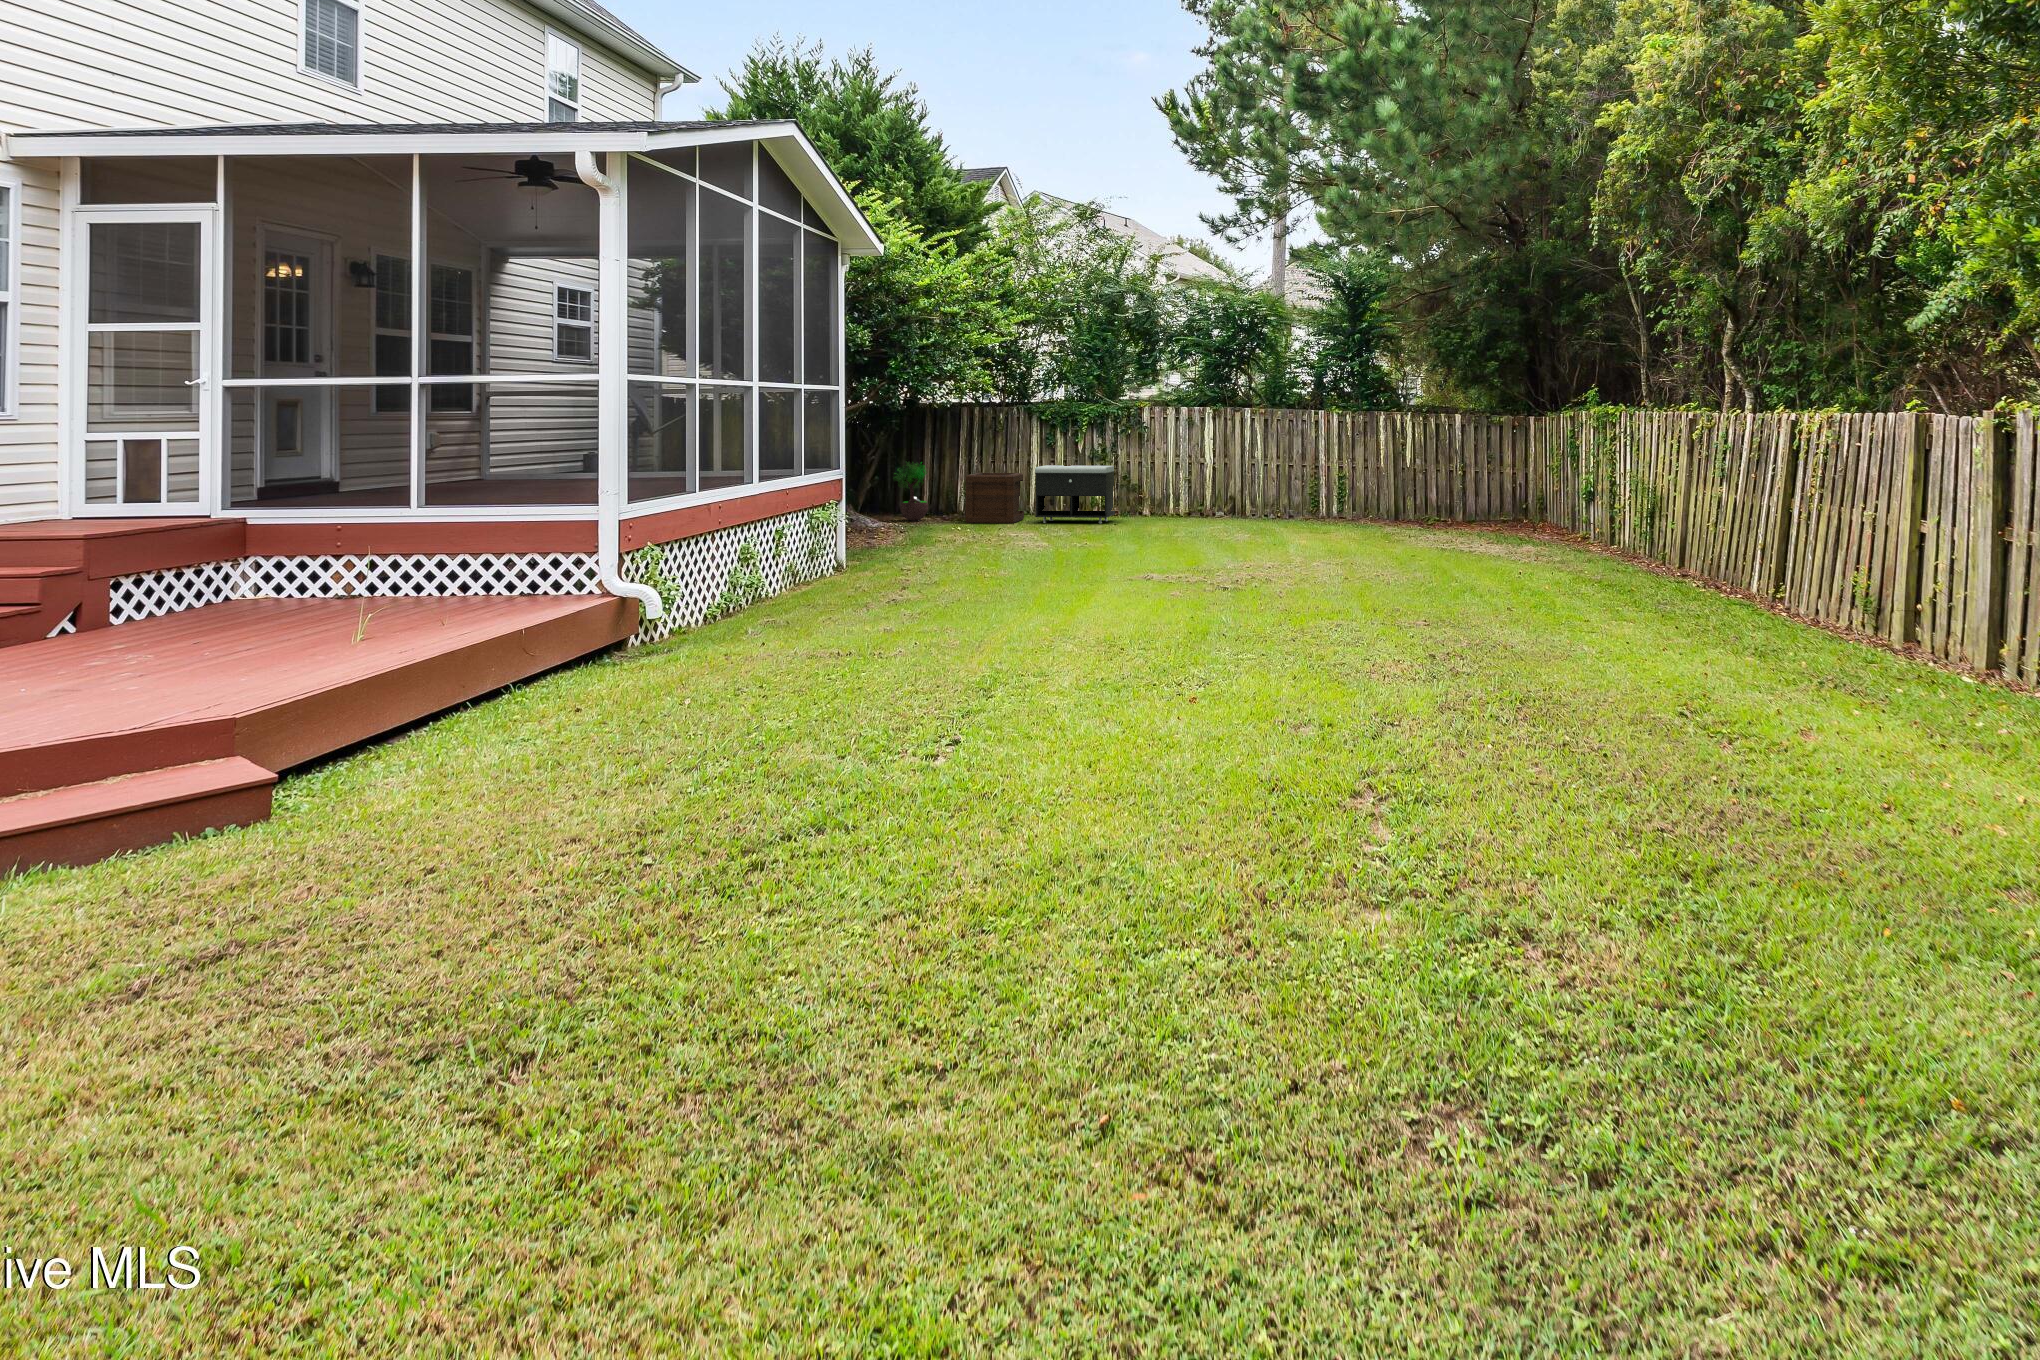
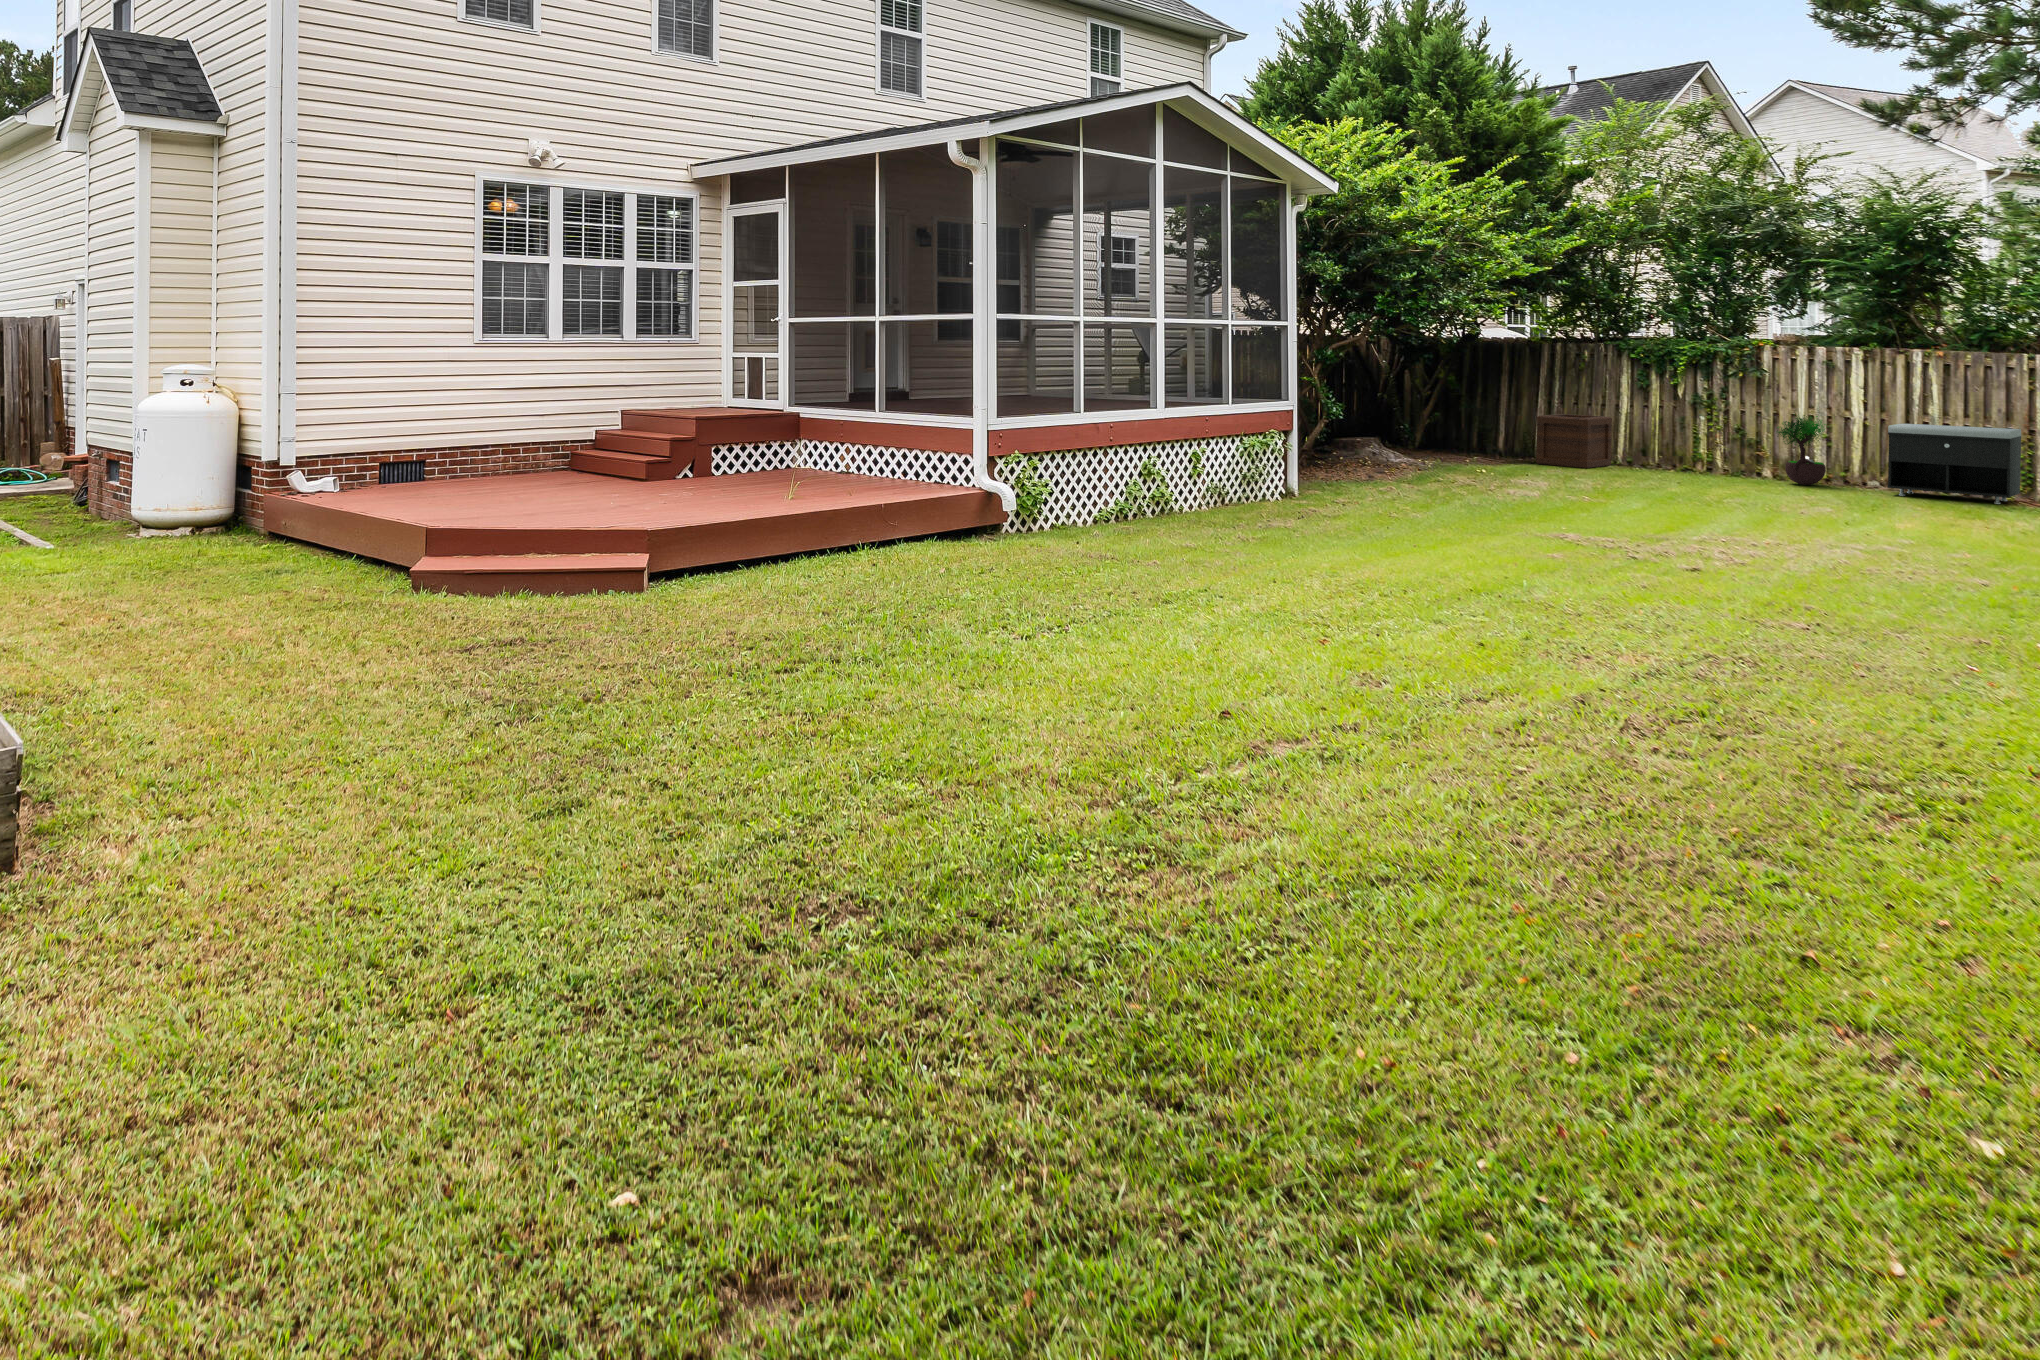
potted tree: present [894,462,928,521] -> present [1777,415,1826,485]
storage bench: present [1035,465,1115,523] -> present [1887,424,2021,504]

